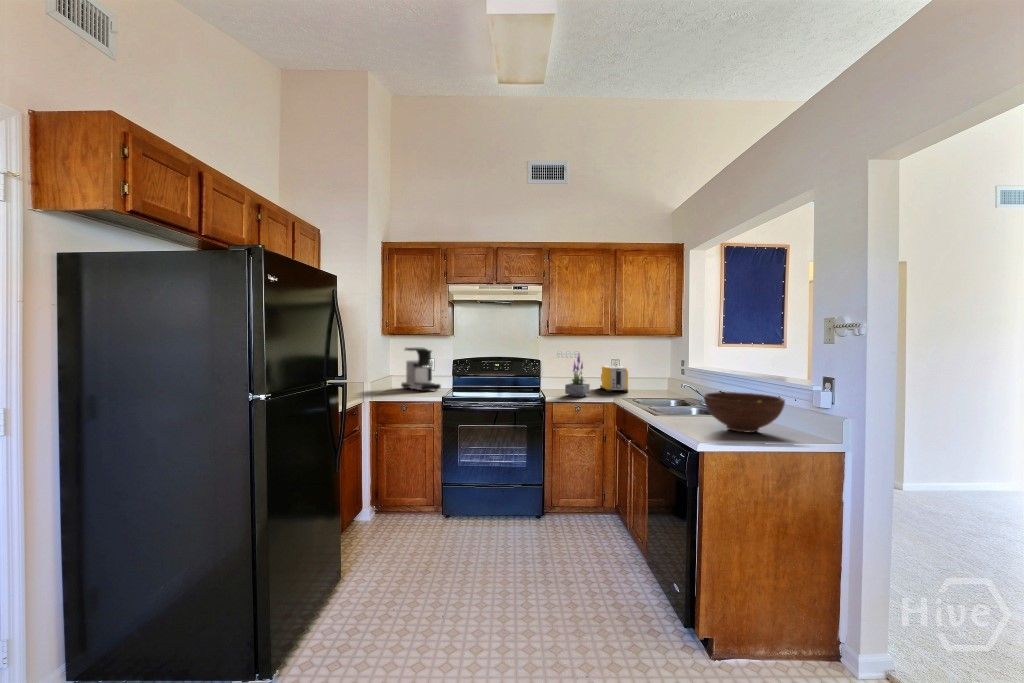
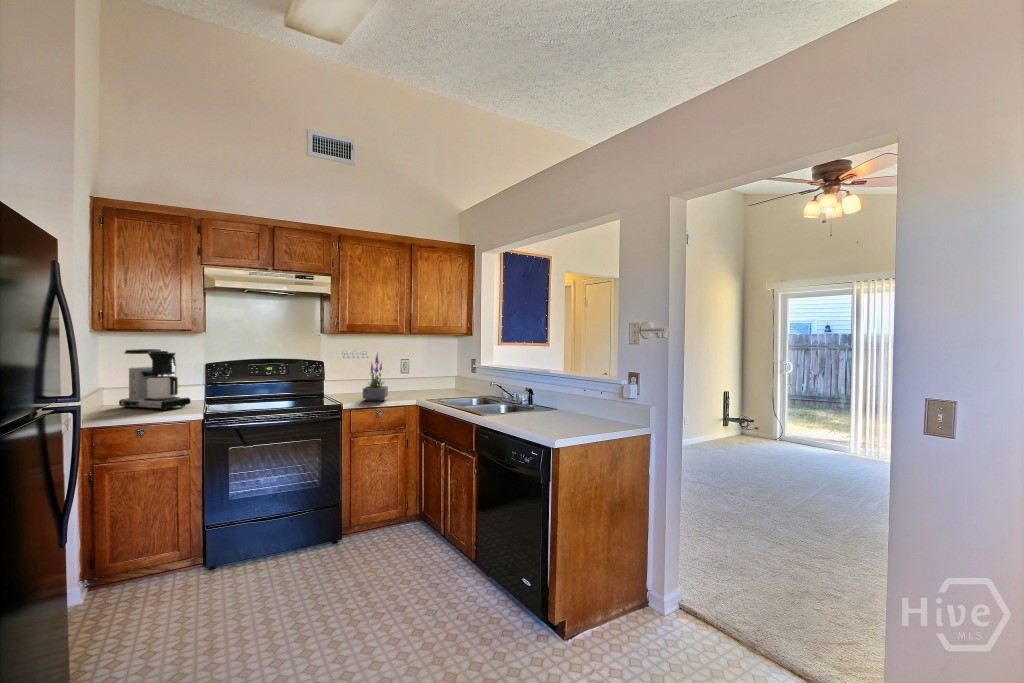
toaster: present [600,366,628,392] -> none [389,365,422,393]
fruit bowl: present [704,392,785,432] -> none [537,389,603,425]

